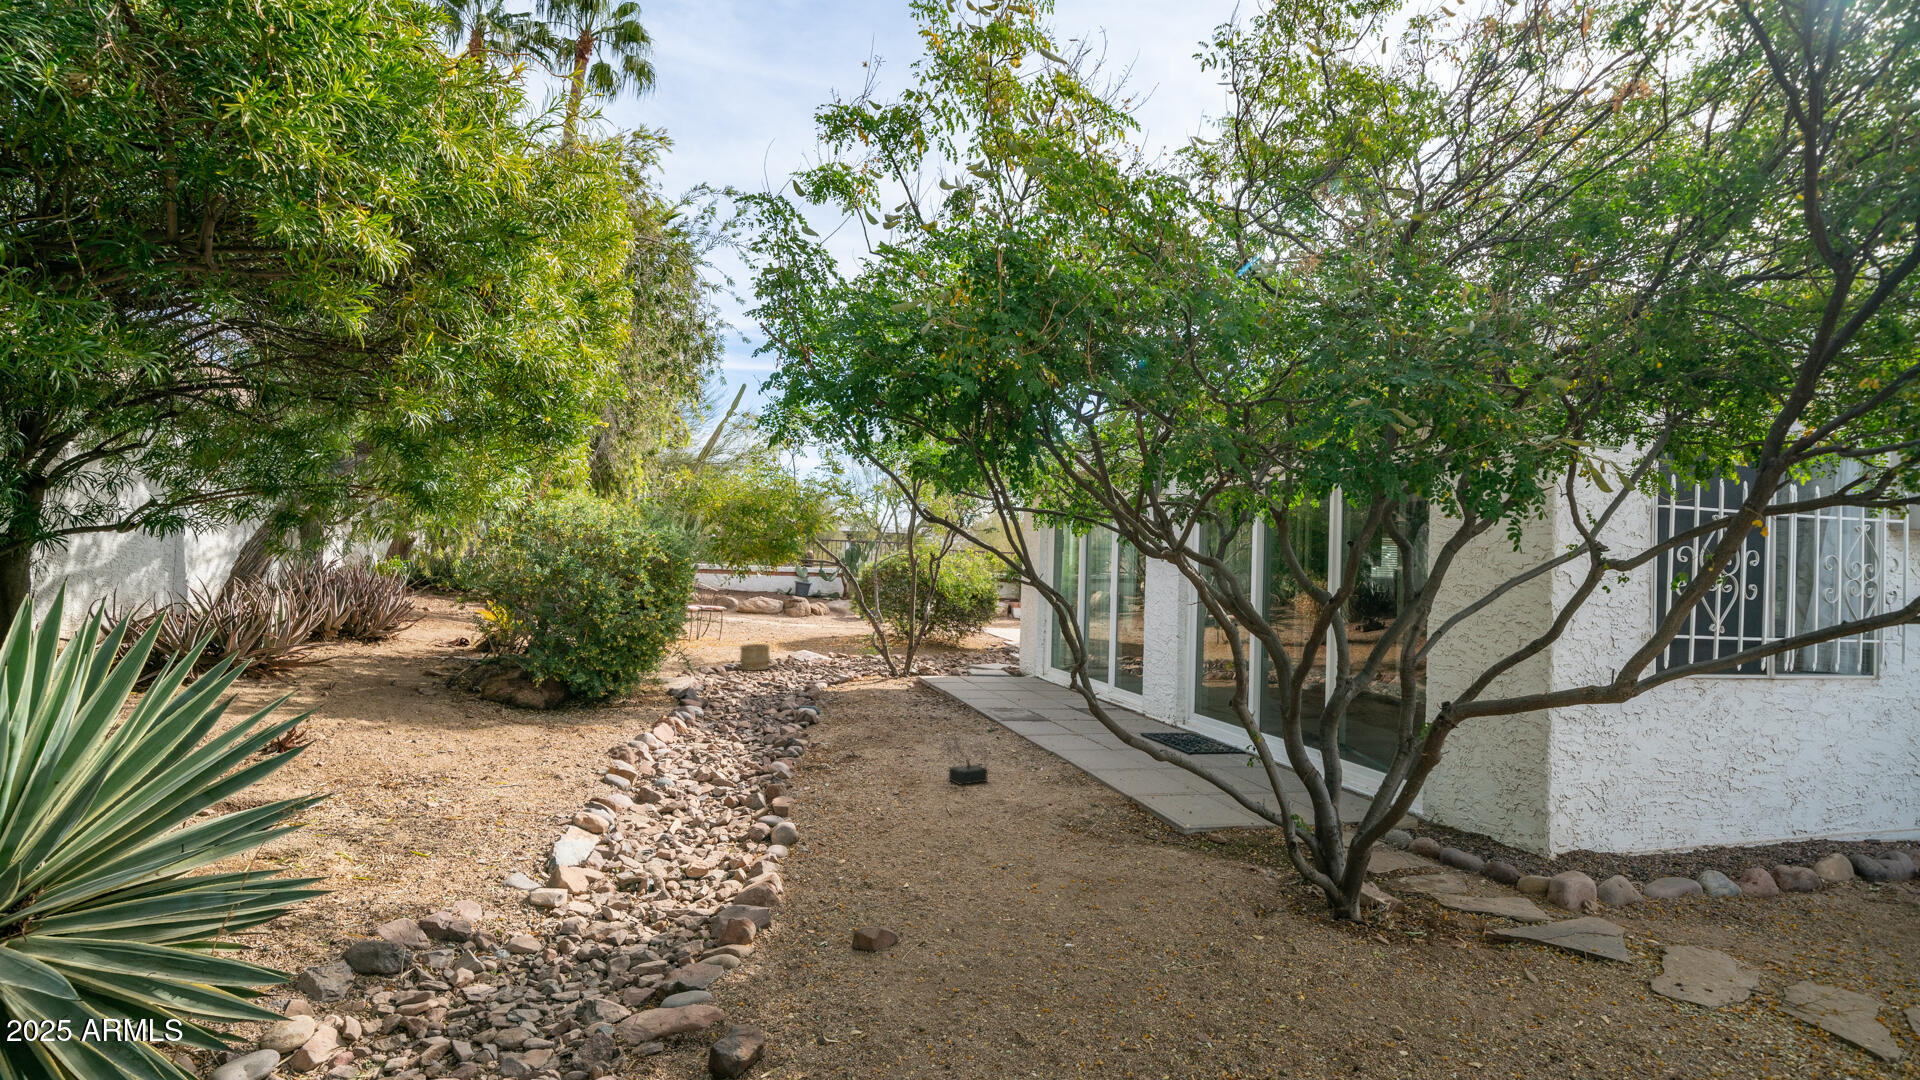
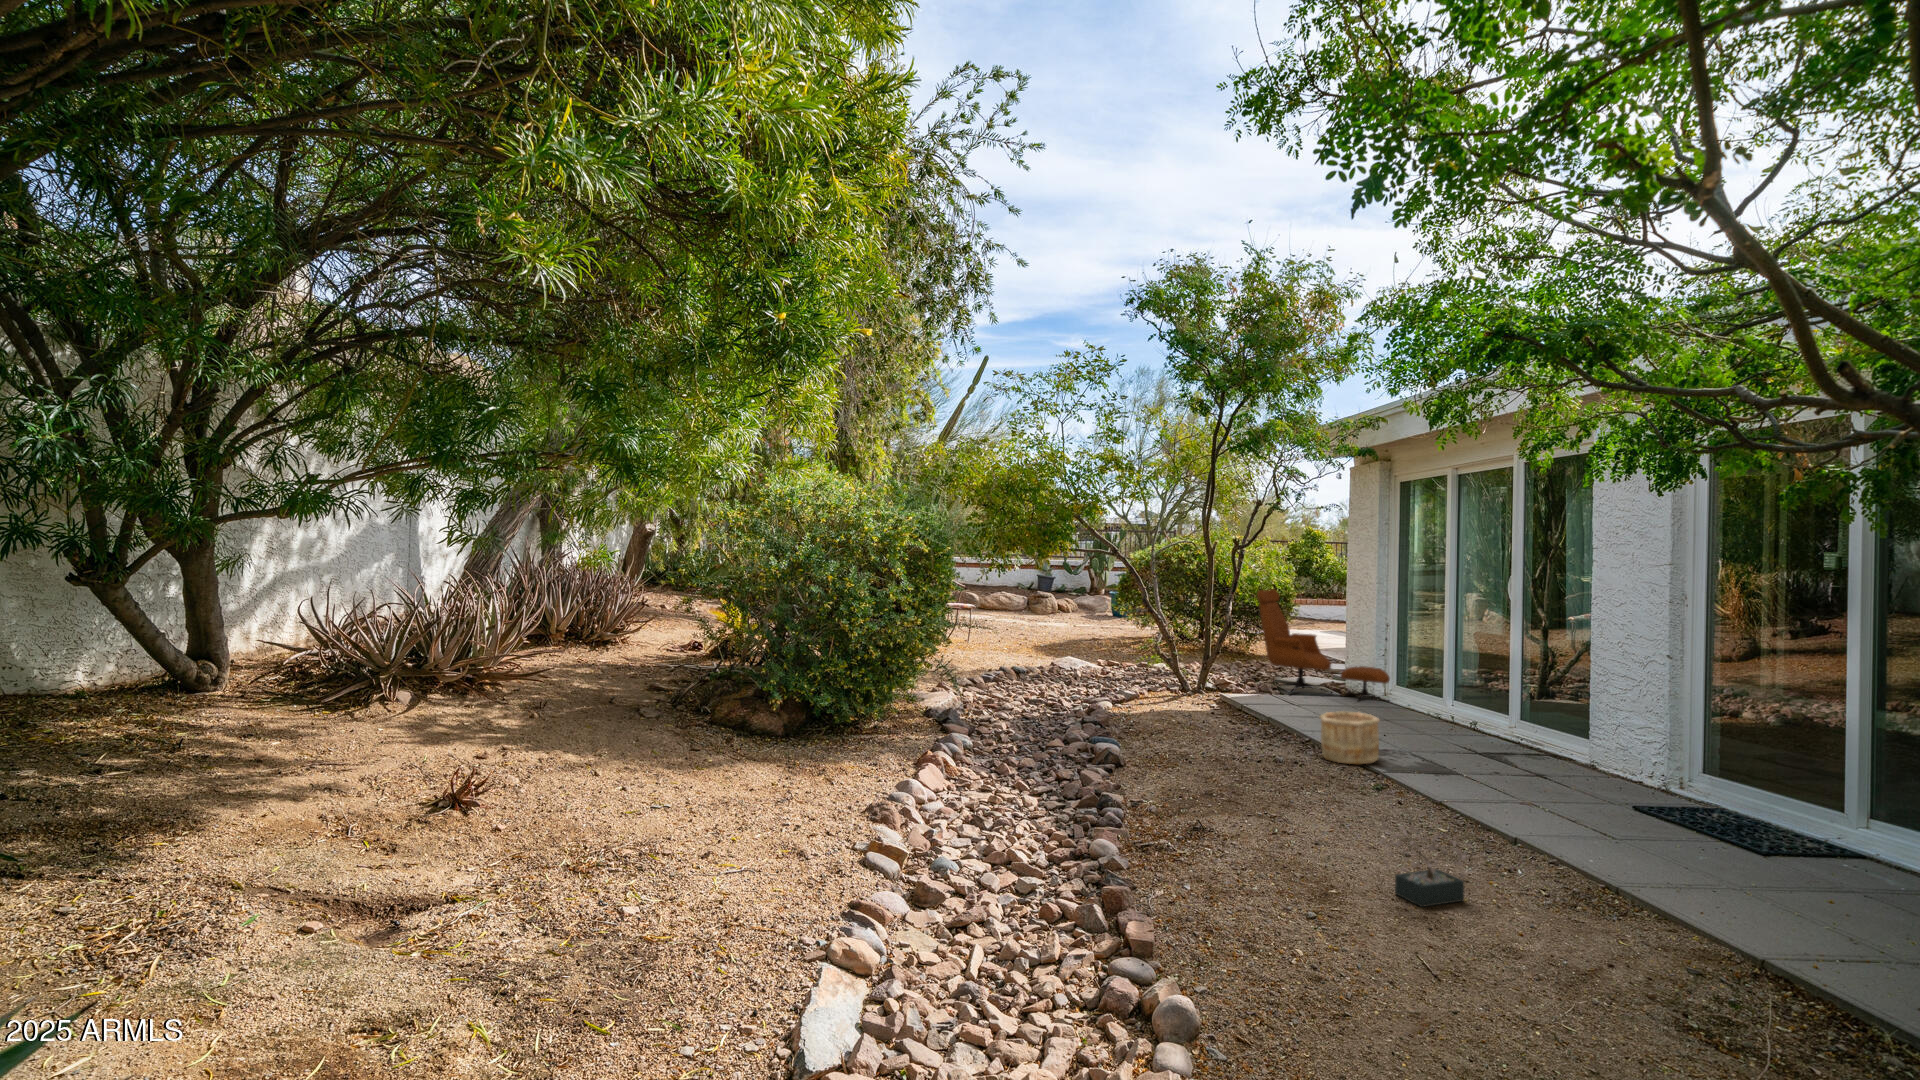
lounge chair: none [949,594,1043,681] -> present [1257,589,1390,701]
wooden bucket: present [740,644,770,671] -> present [1320,711,1380,764]

